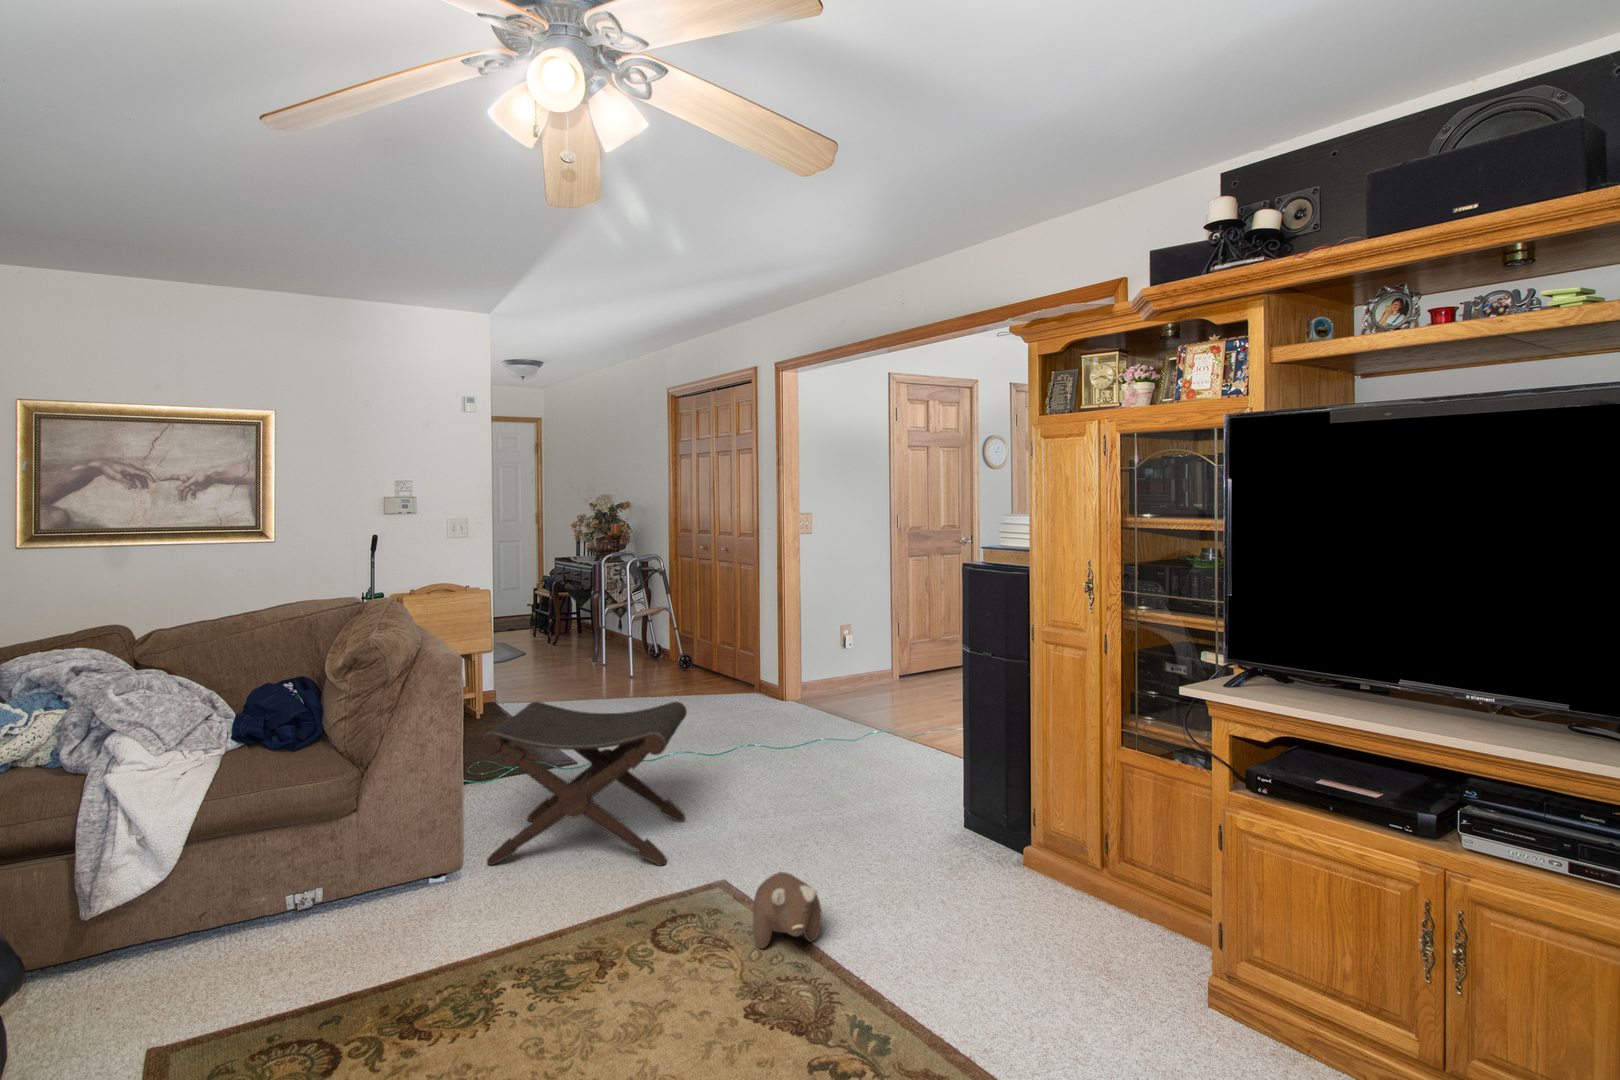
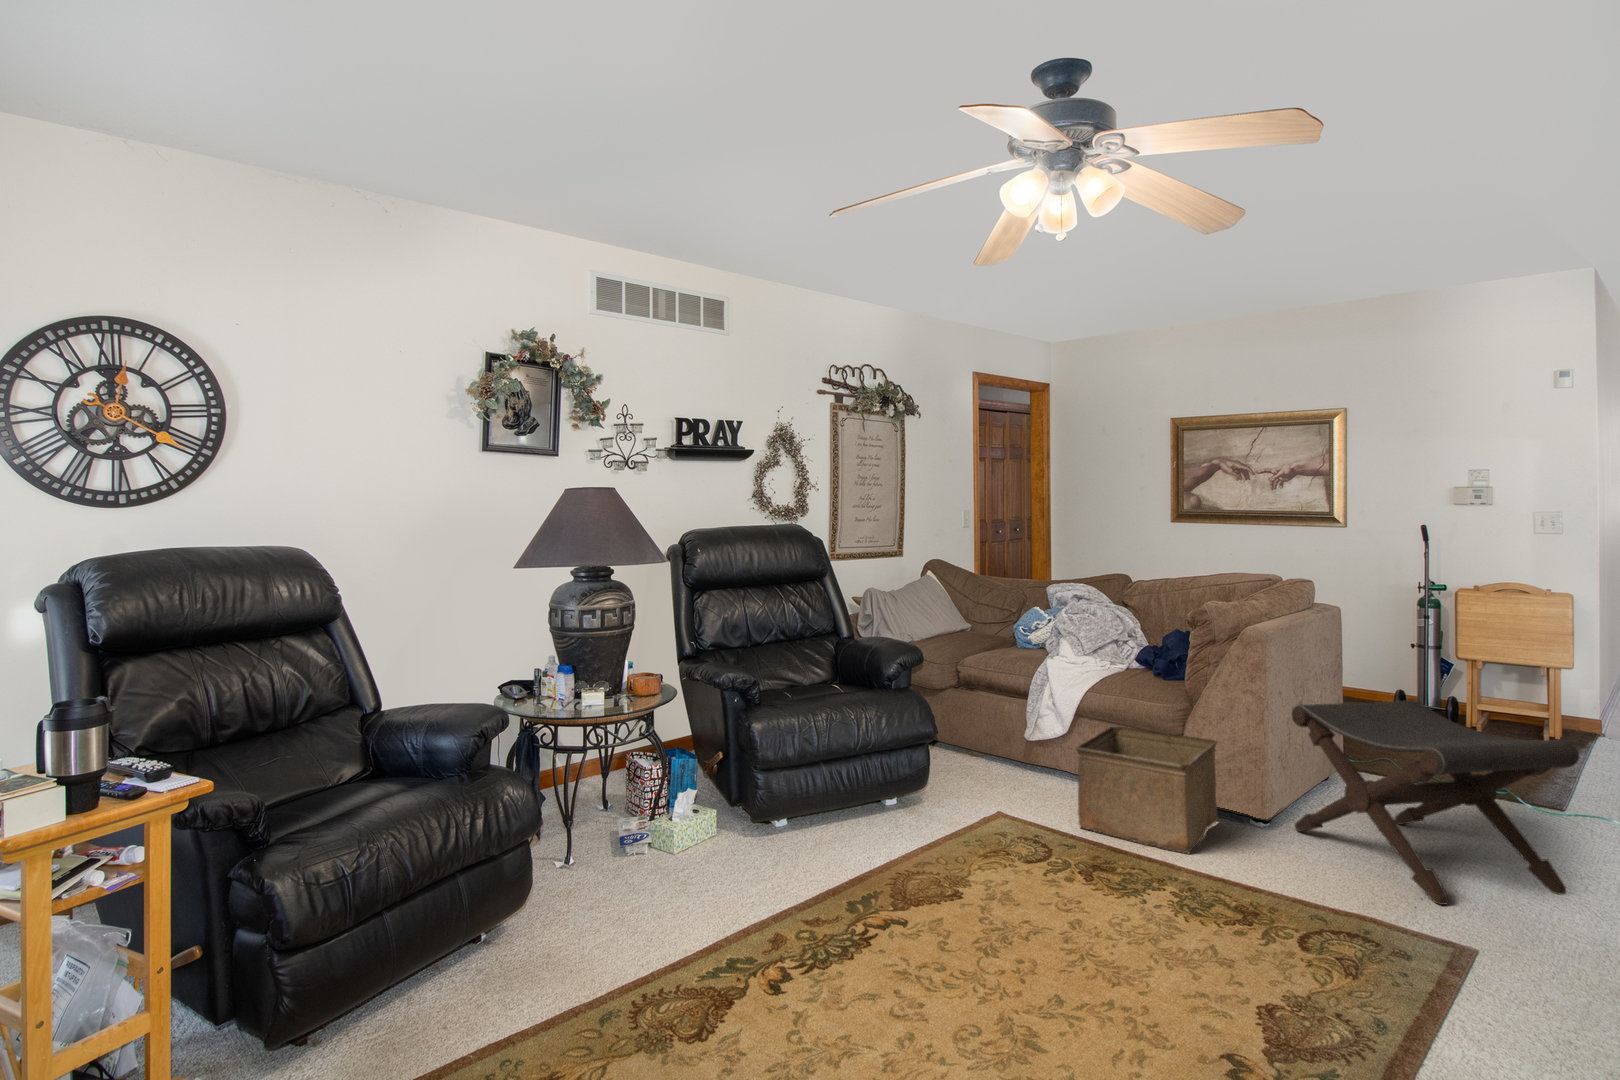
storage bin: none [277,800,465,989] -> present [1076,727,1218,853]
plush toy: present [753,872,822,948] -> none [1357,926,1470,1025]

